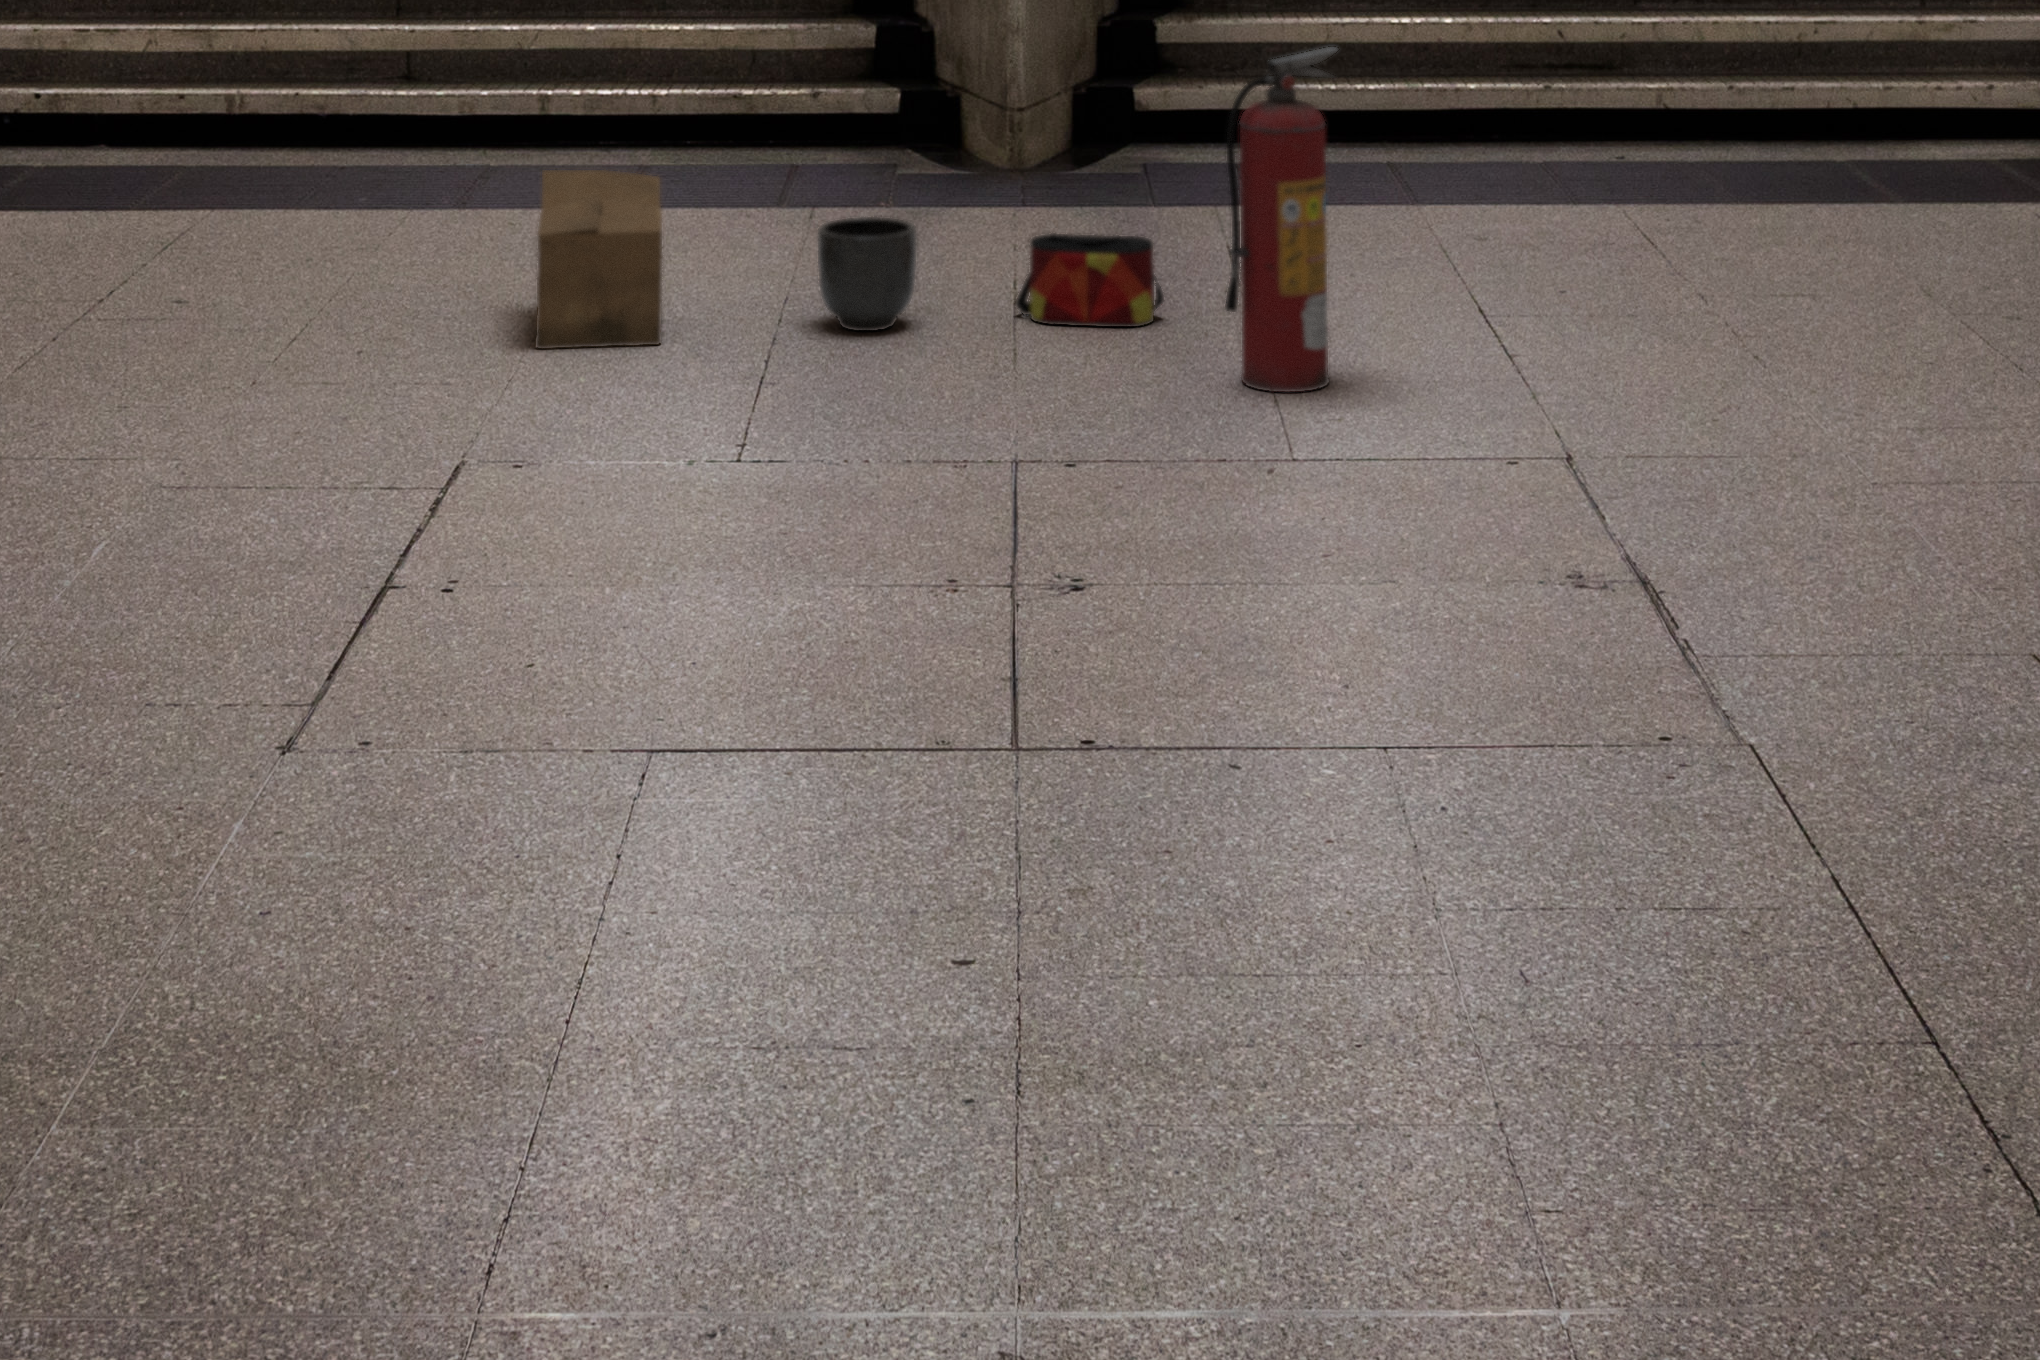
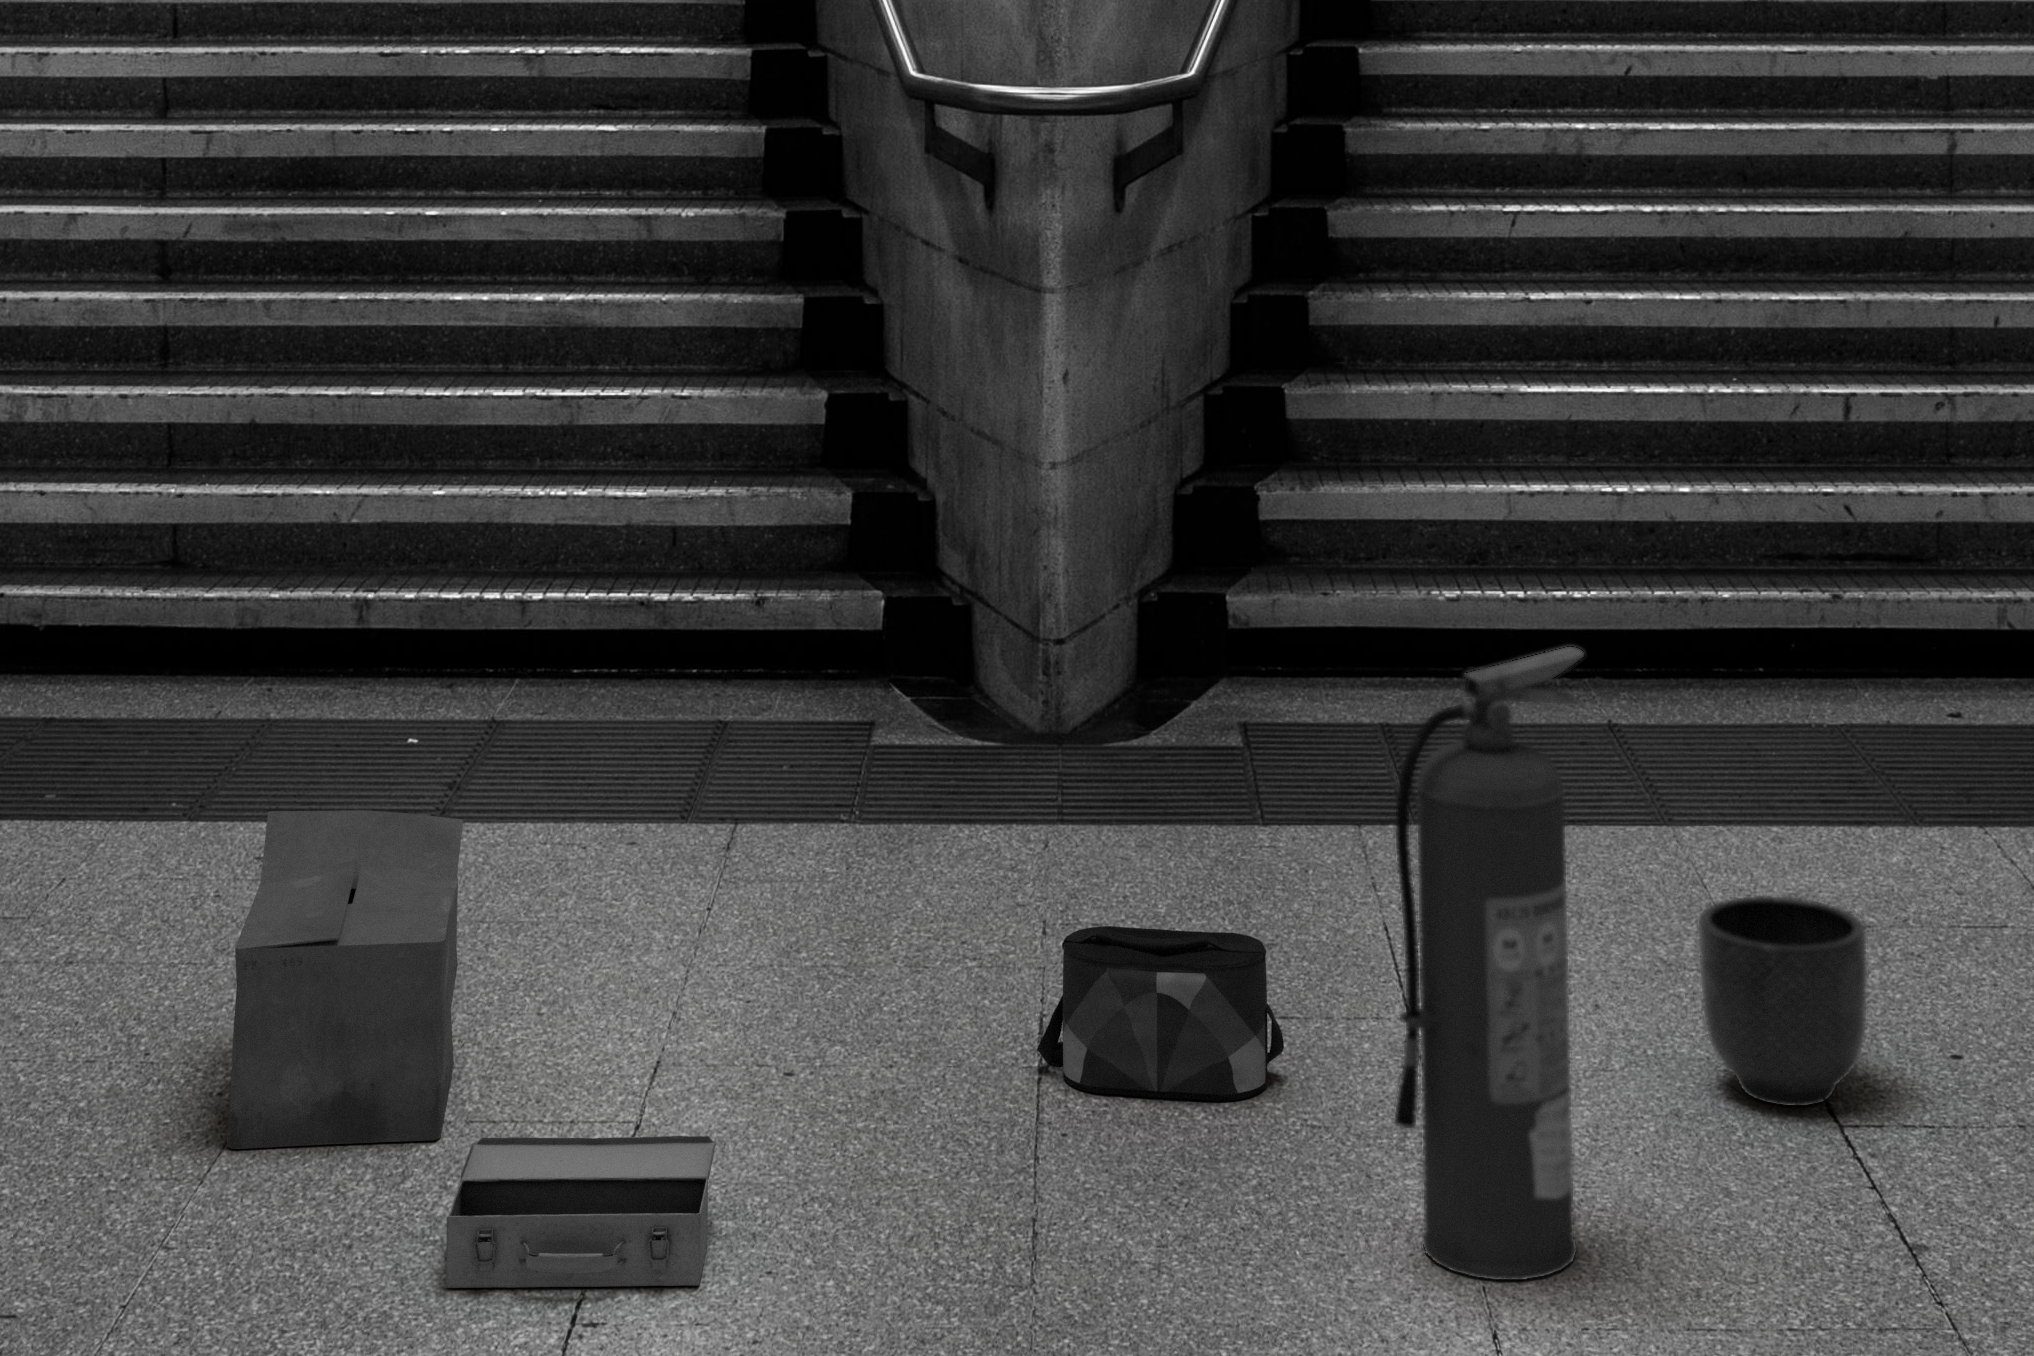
planter: present [818,217,916,331] -> present [1699,896,1867,1106]
toolbox: none [681,328,830,398] -> present [446,1136,716,1288]

